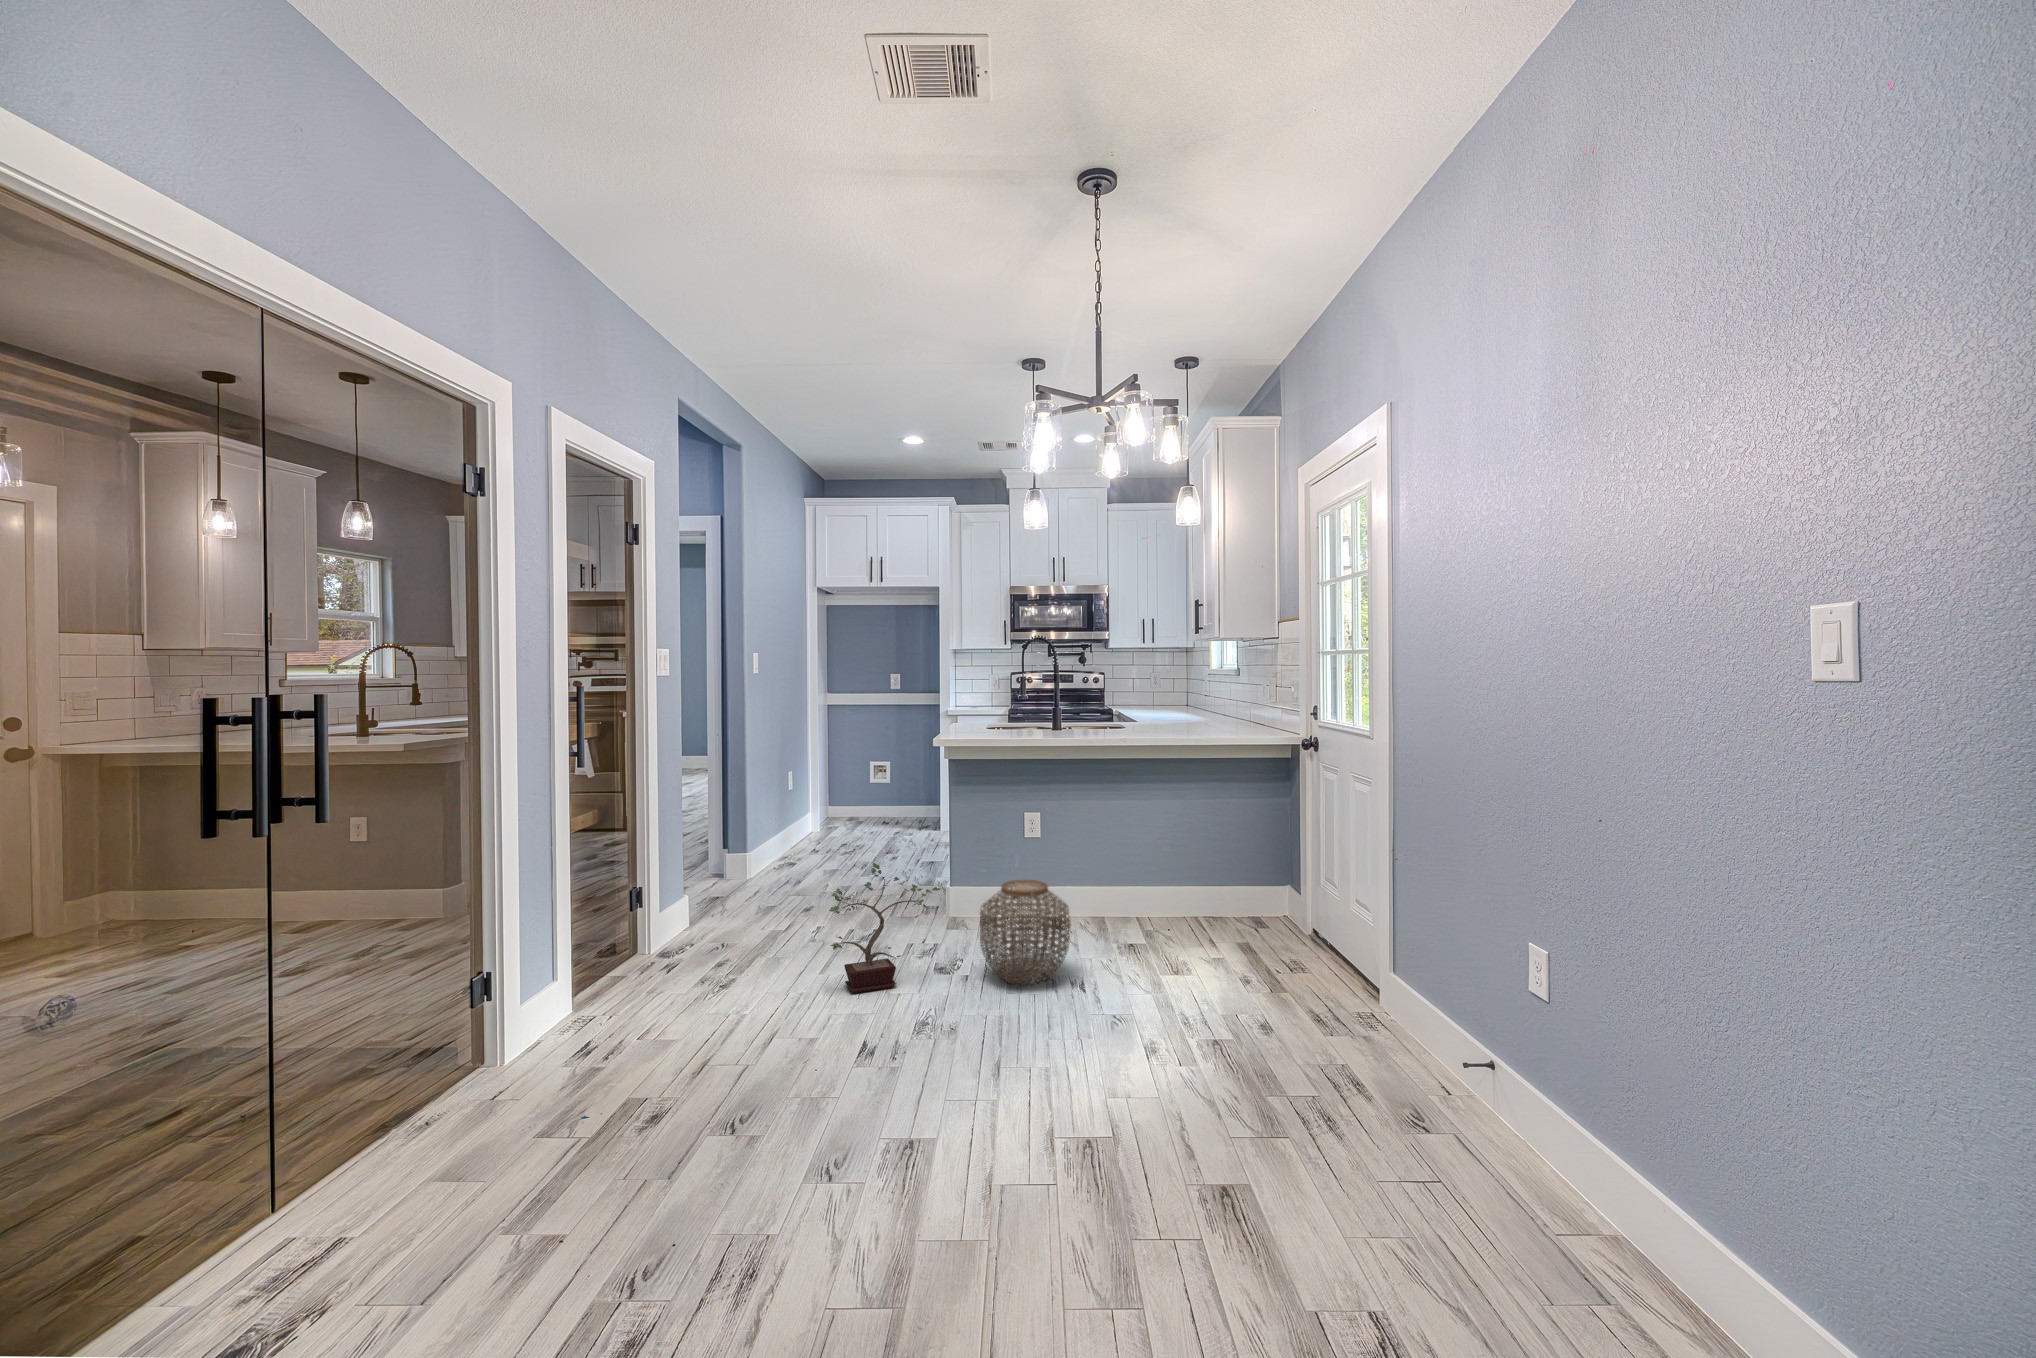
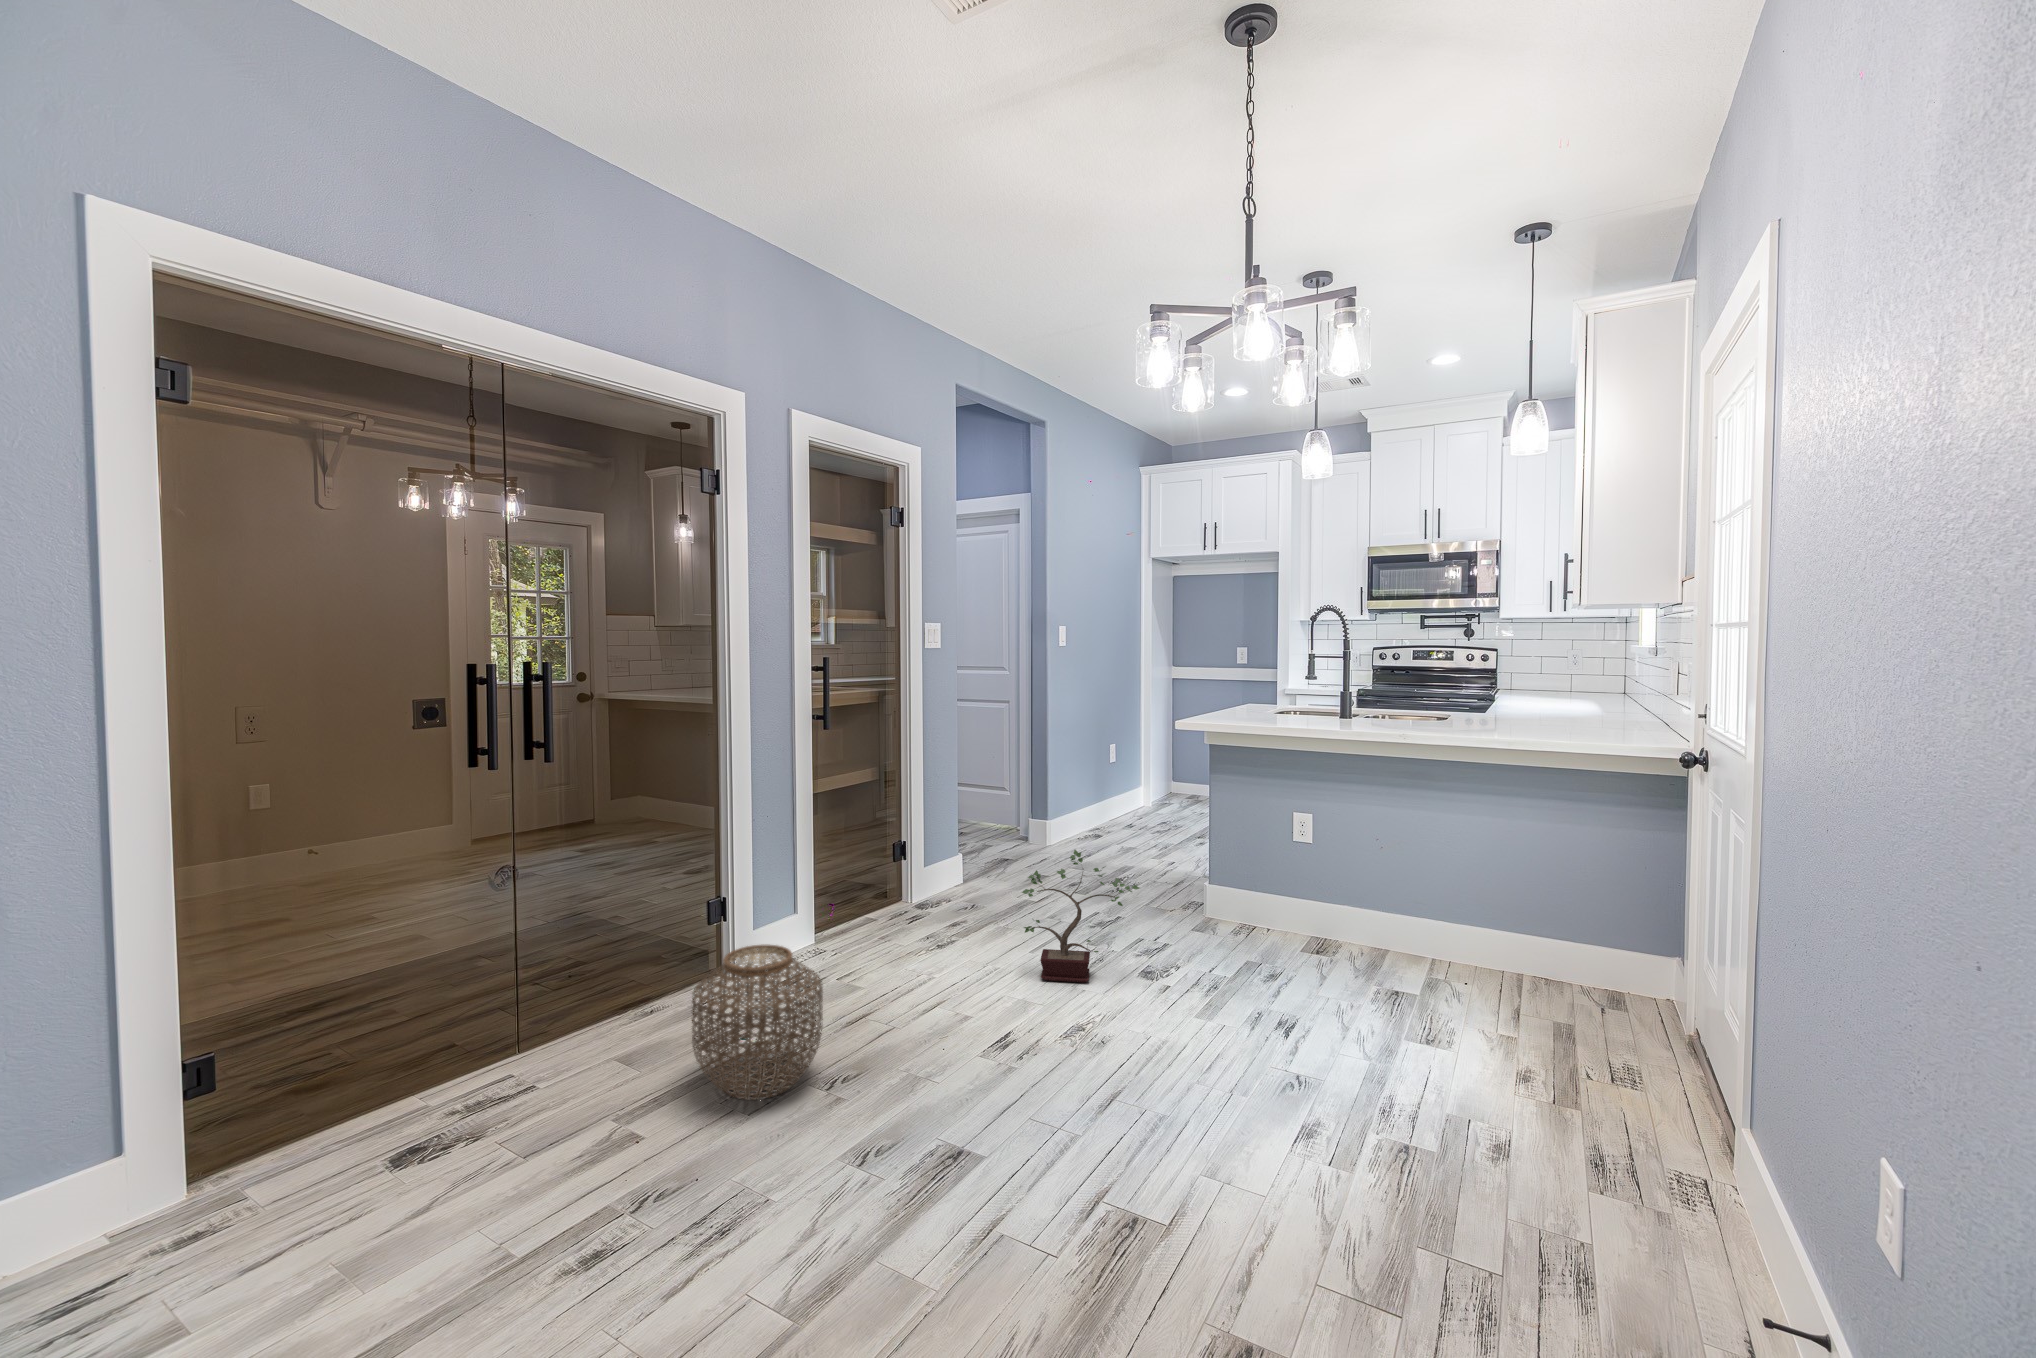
woven basket: present [980,880,1069,985] -> present [692,945,823,1099]

